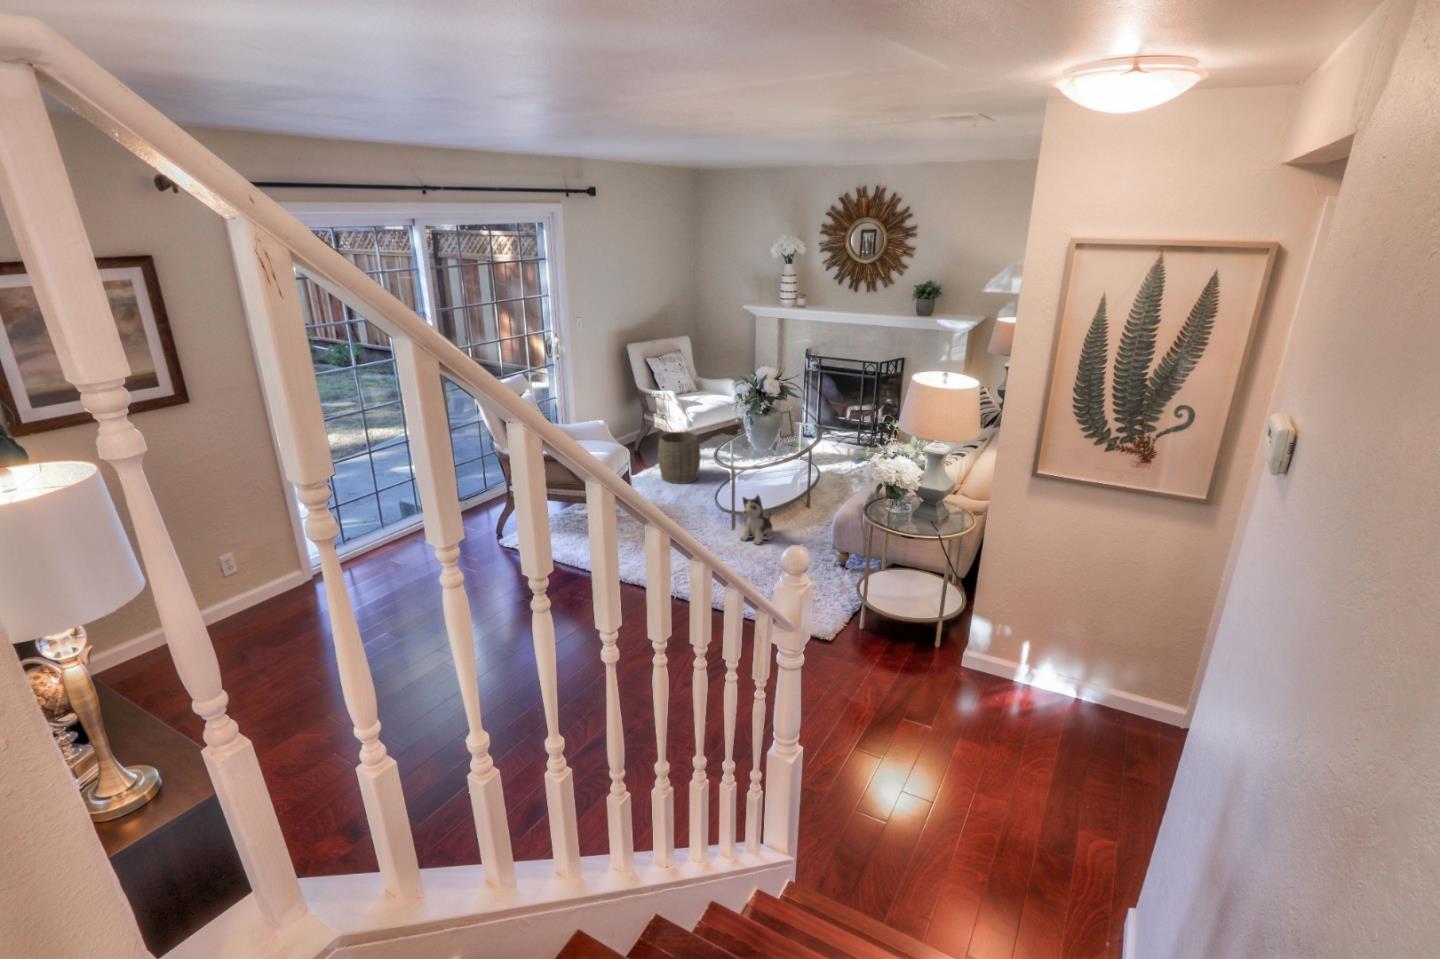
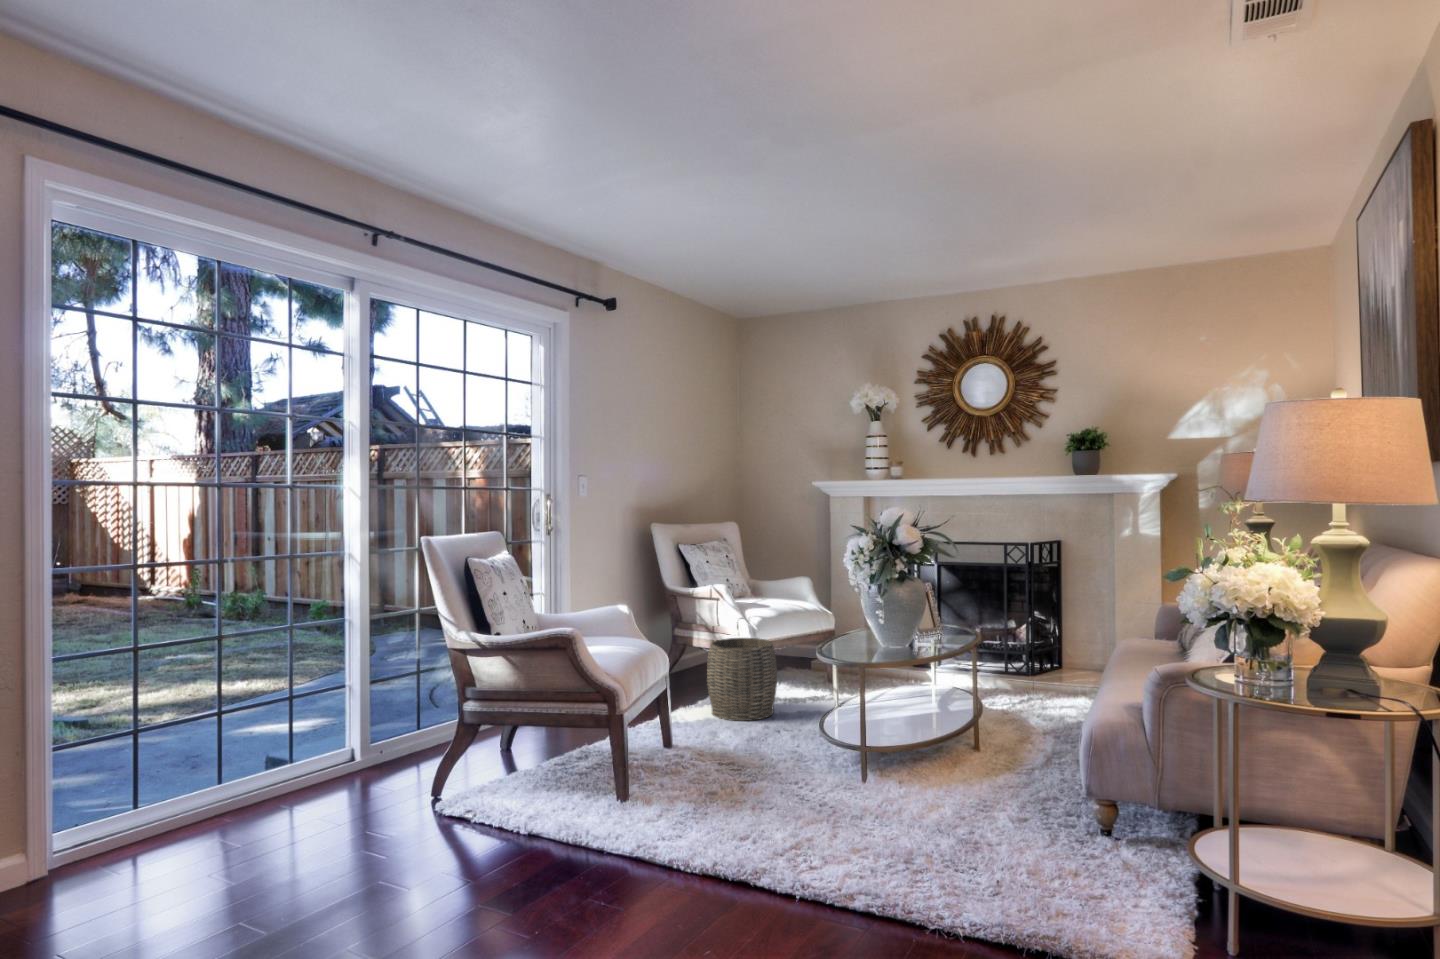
plush toy: present [740,495,773,544] -> none [884,707,946,808]

